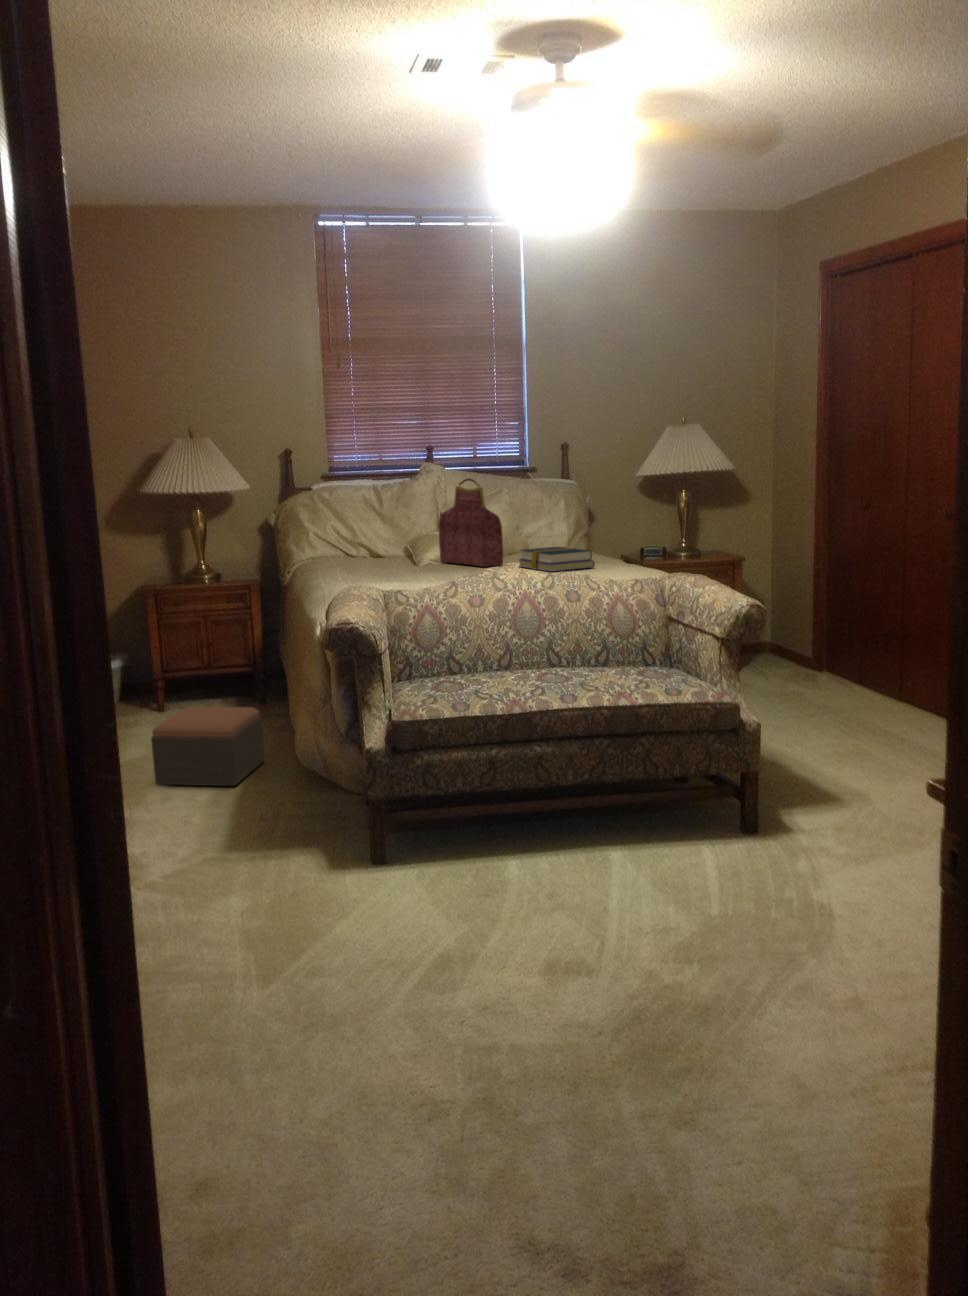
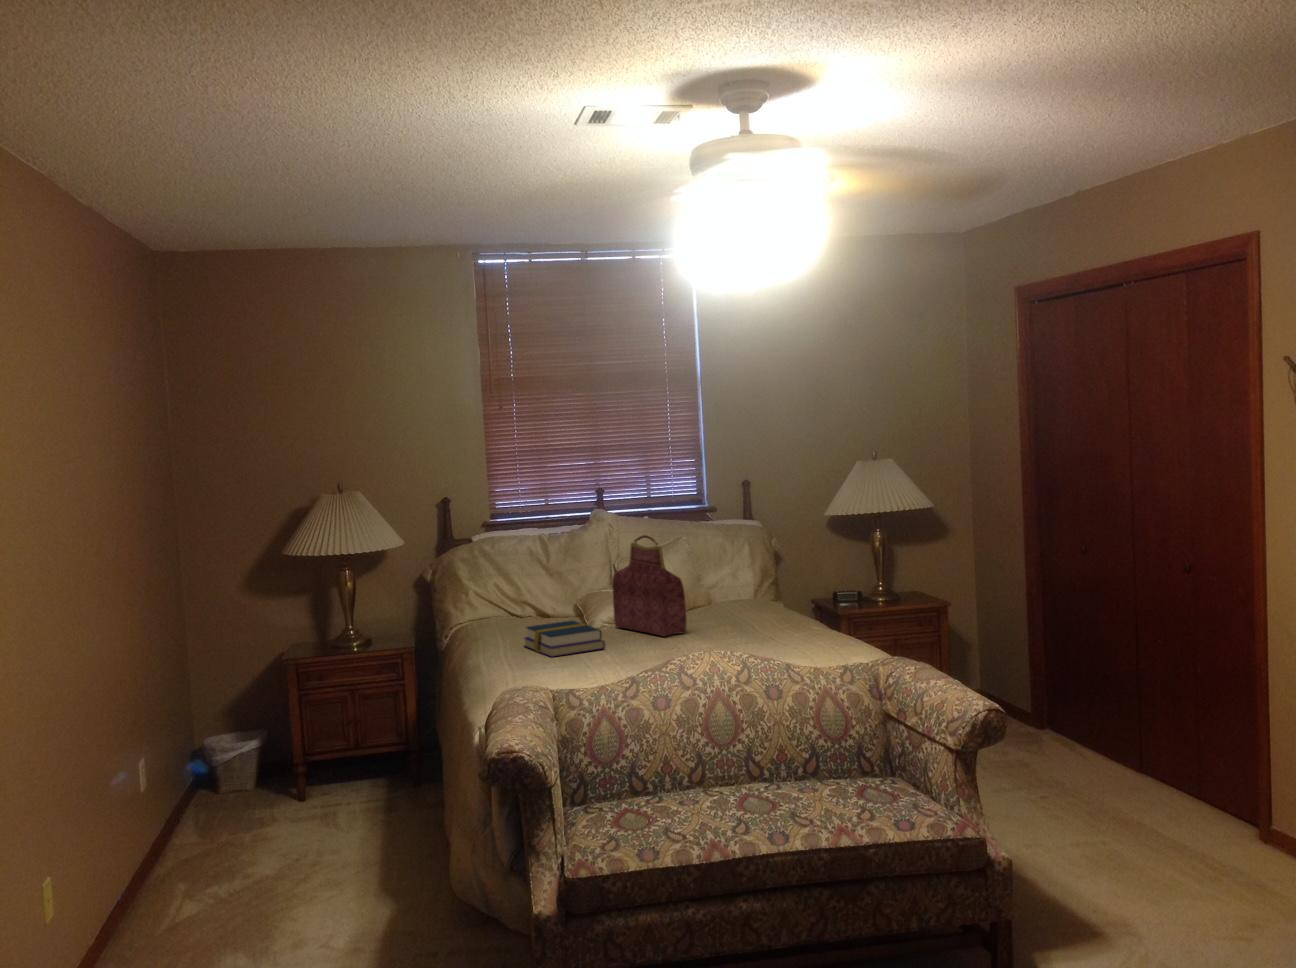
book: present [519,547,595,572] -> present [524,621,605,657]
footstool: present [151,707,265,786] -> none [279,815,414,920]

